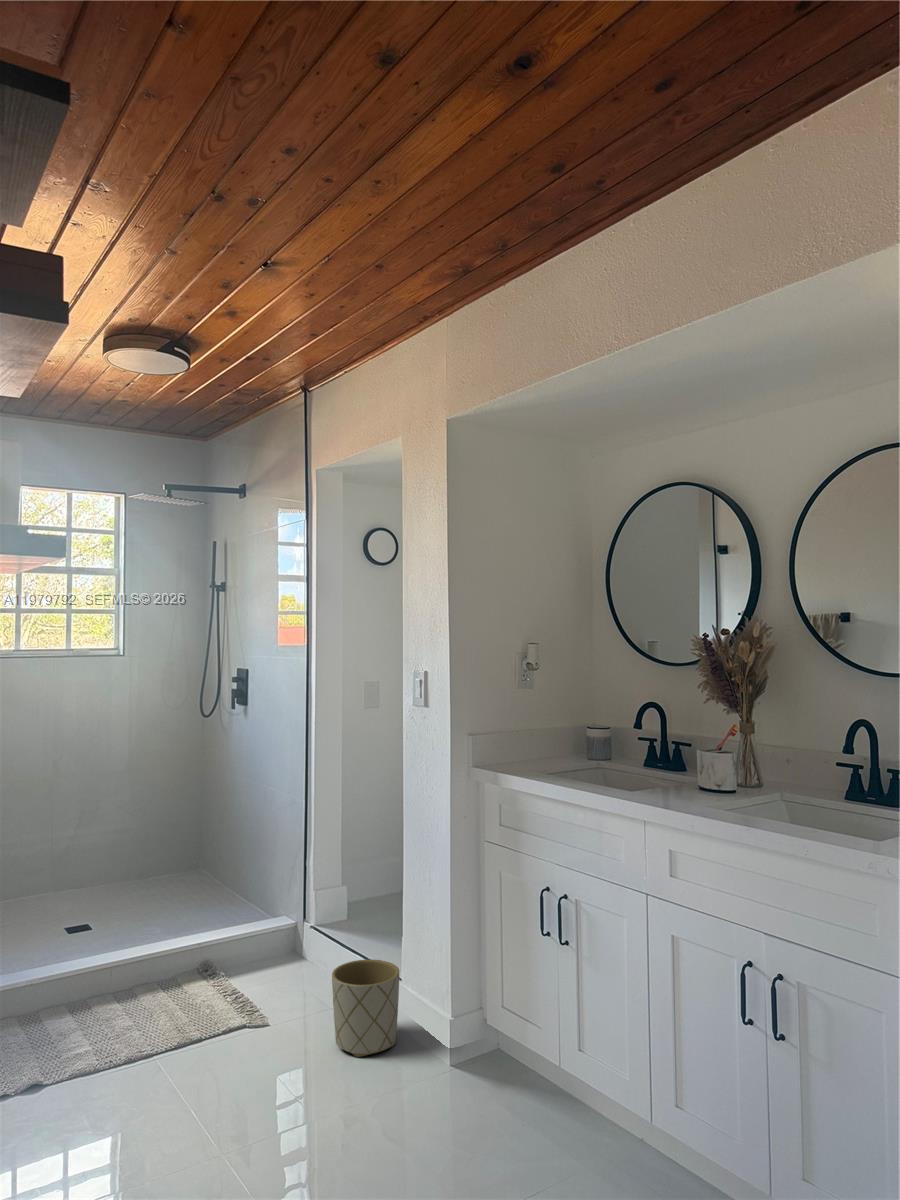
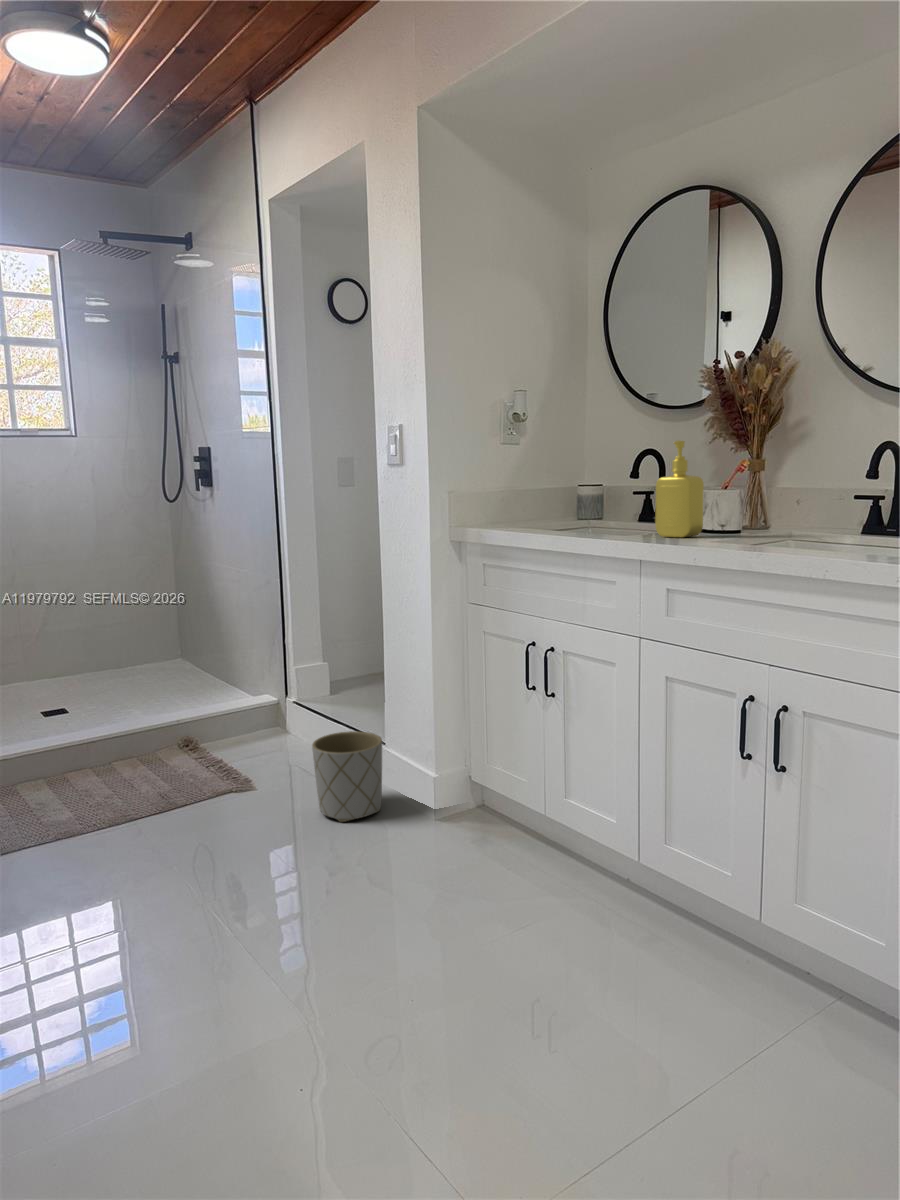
soap dispenser: none [656,718,699,806] -> present [655,440,704,537]

